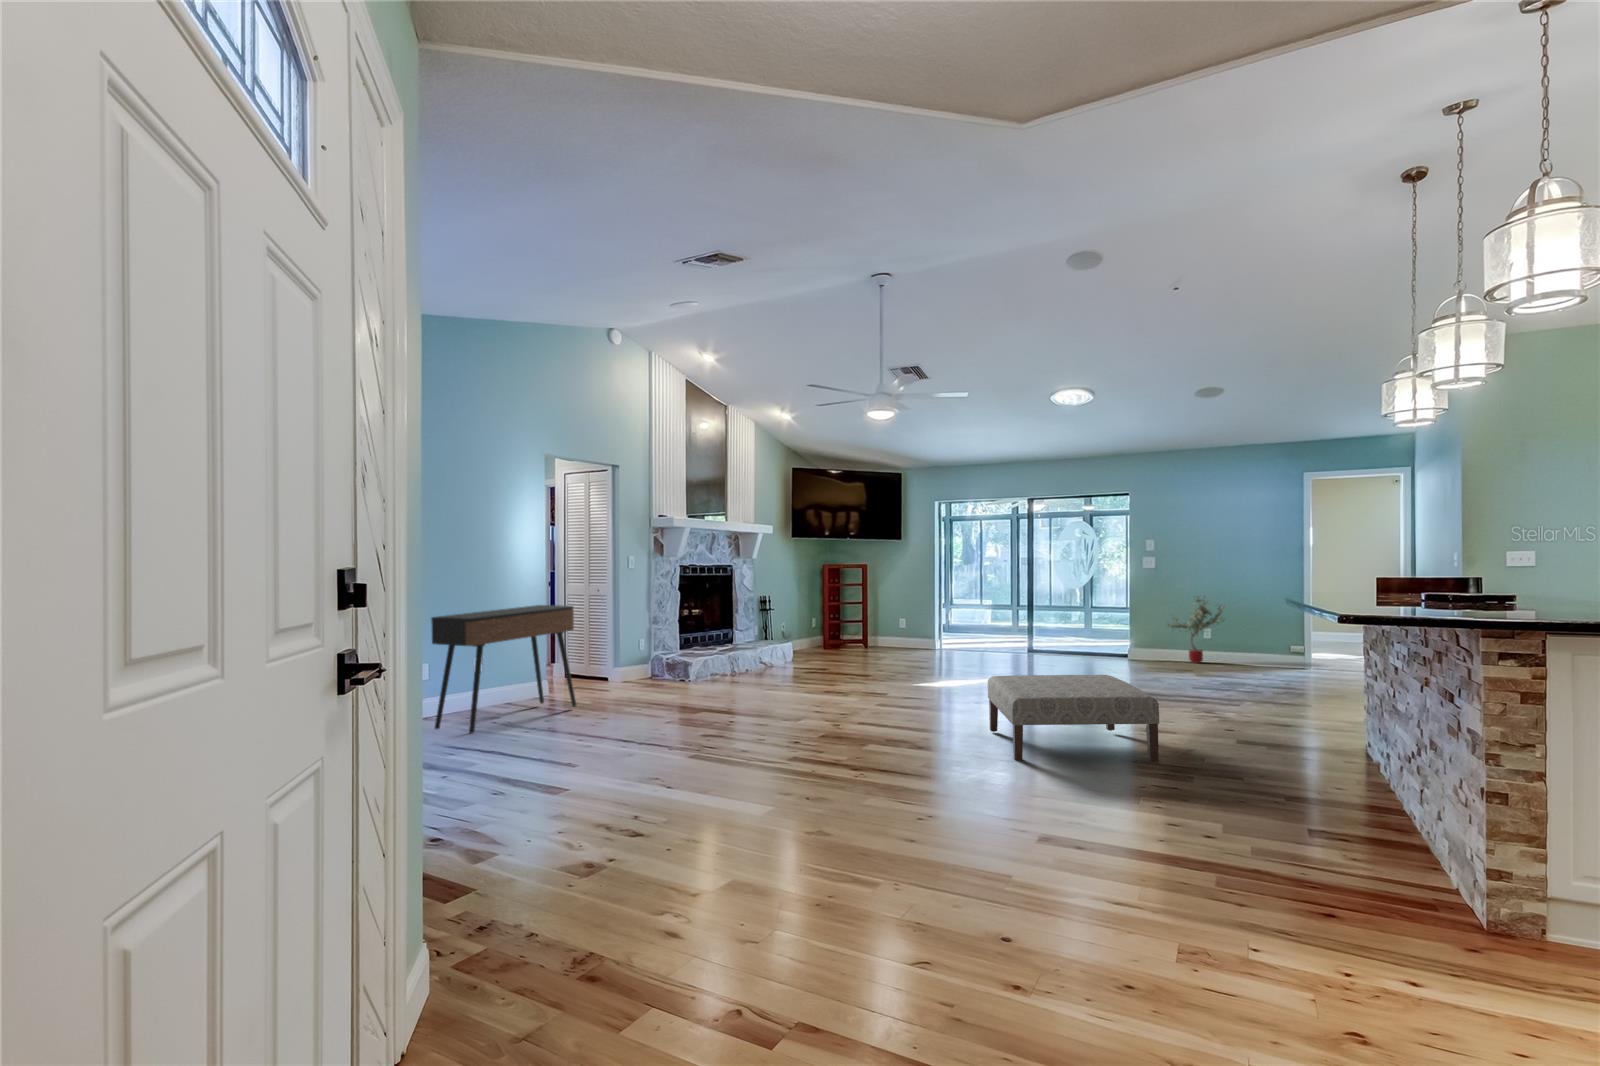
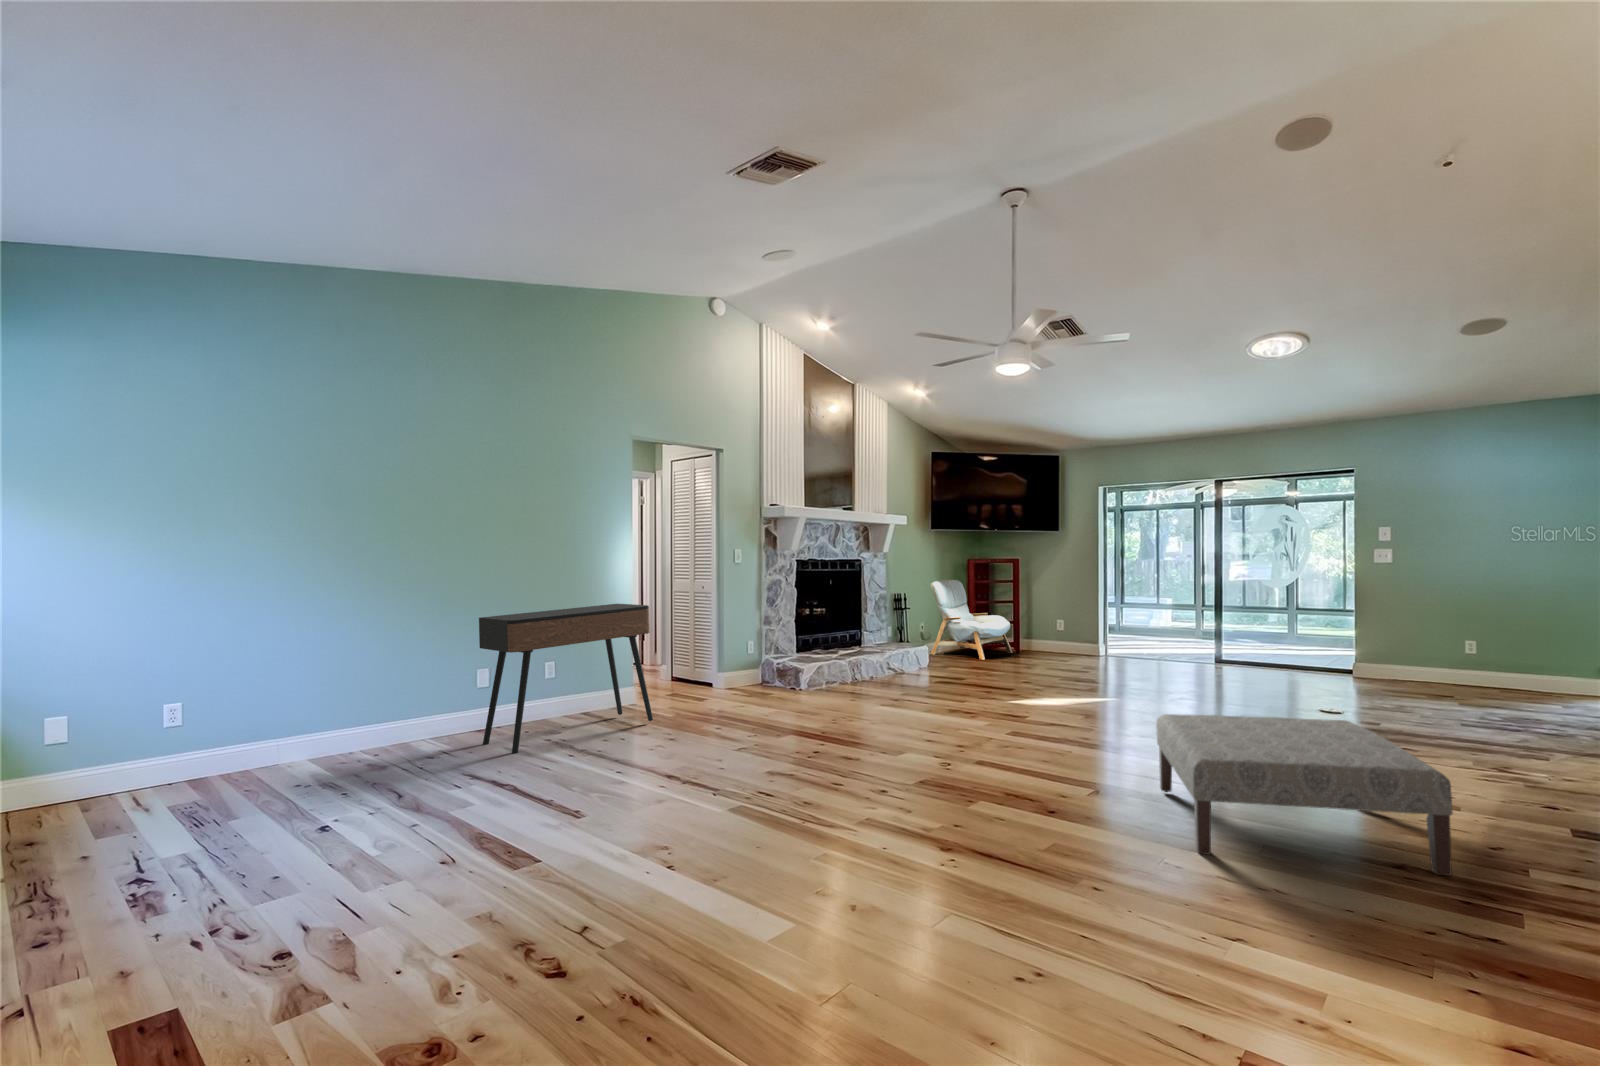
armchair: none [790,584,862,655] -> present [931,580,1013,660]
potted tree: present [1167,597,1225,663] -> none [1407,599,1500,687]

